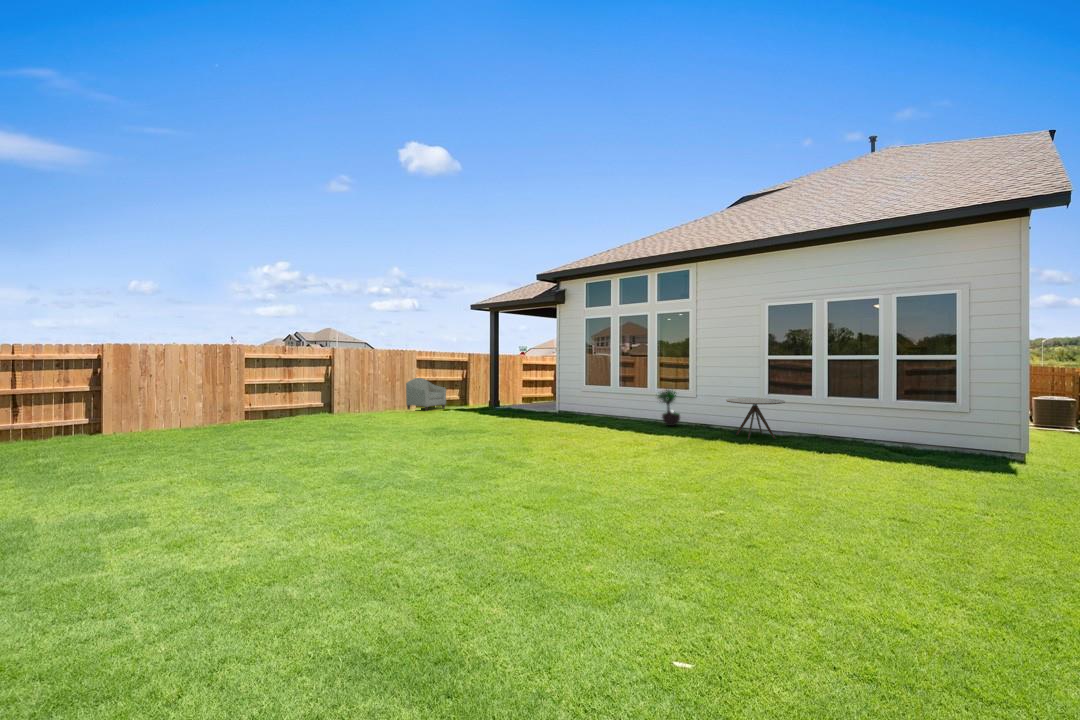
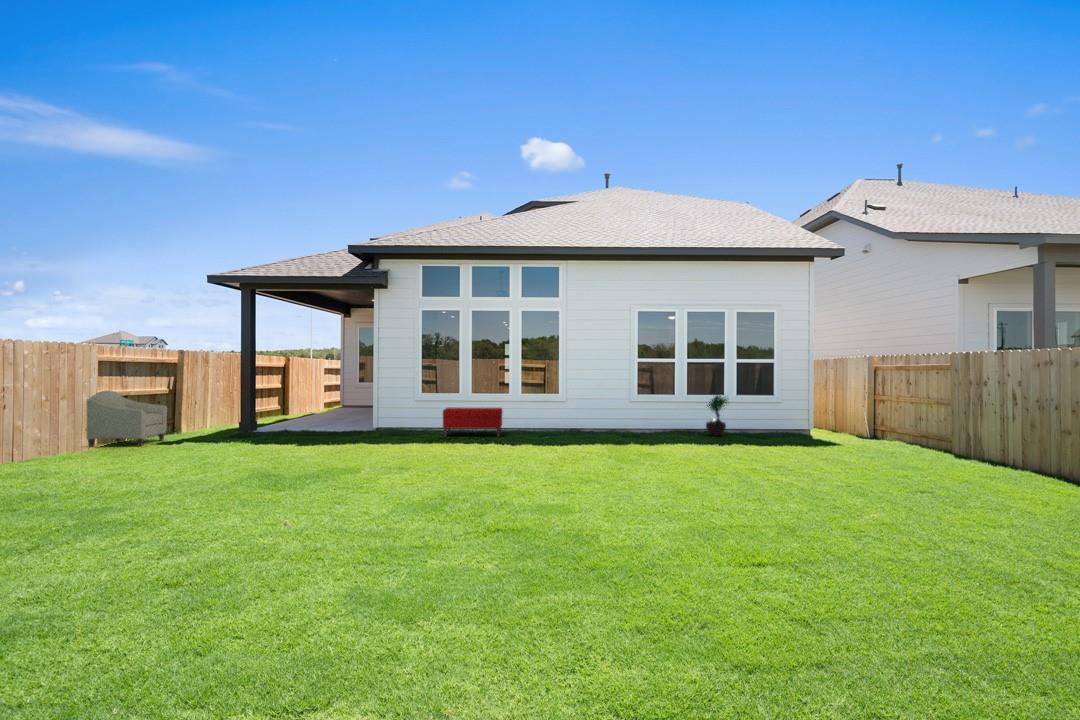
potted tree: present [658,389,680,426] -> present [706,394,729,436]
bench: none [590,397,642,424] -> present [443,407,502,437]
round table: present [726,398,785,439] -> none [612,400,665,440]

